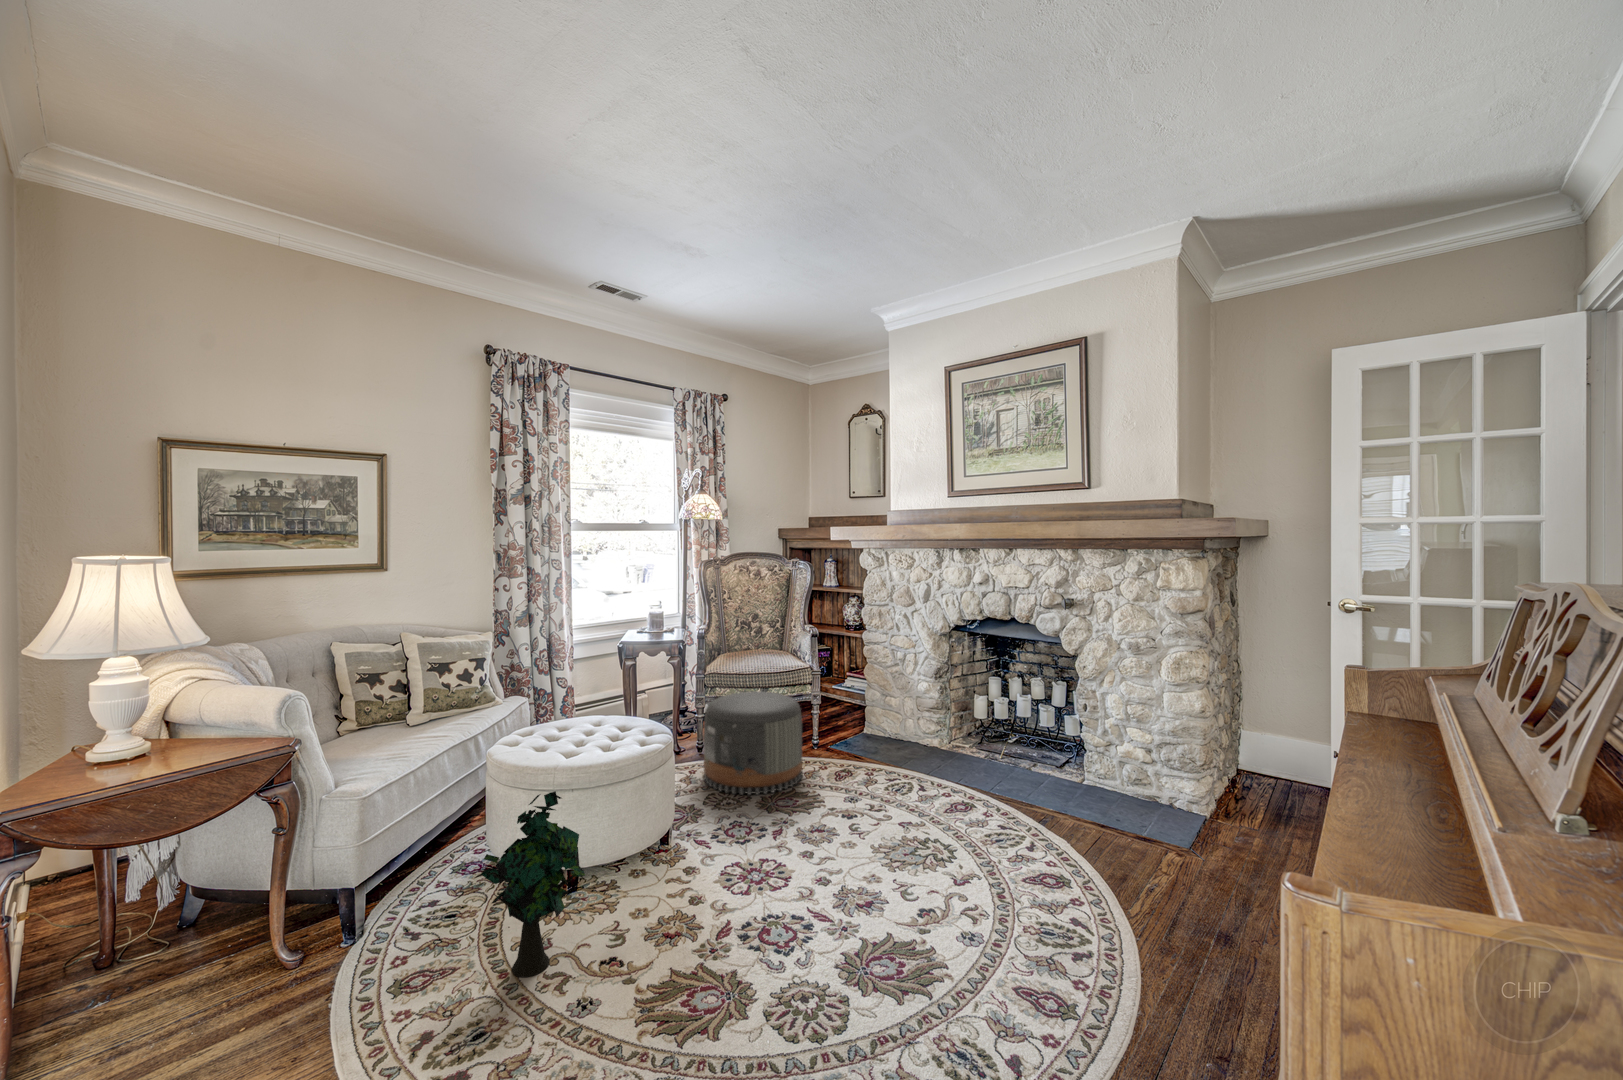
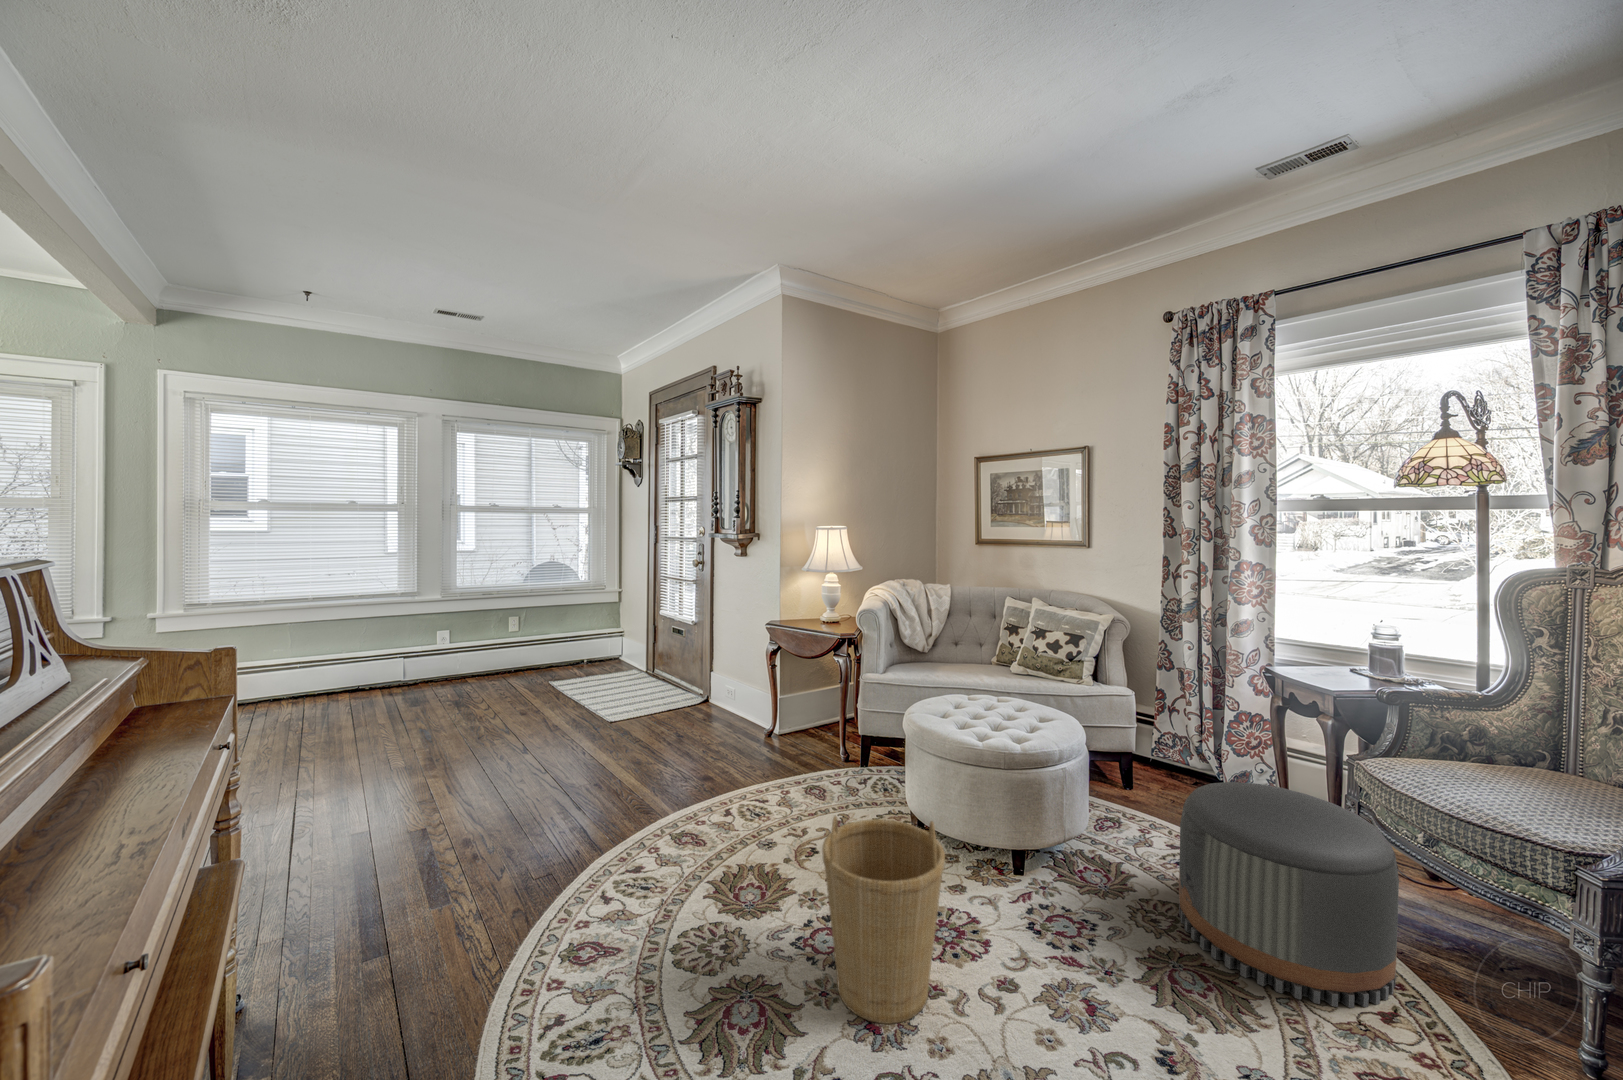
basket: none [786,757,880,922] -> present [822,816,945,1024]
decorative plant: present [475,791,585,977] -> none [789,704,853,824]

